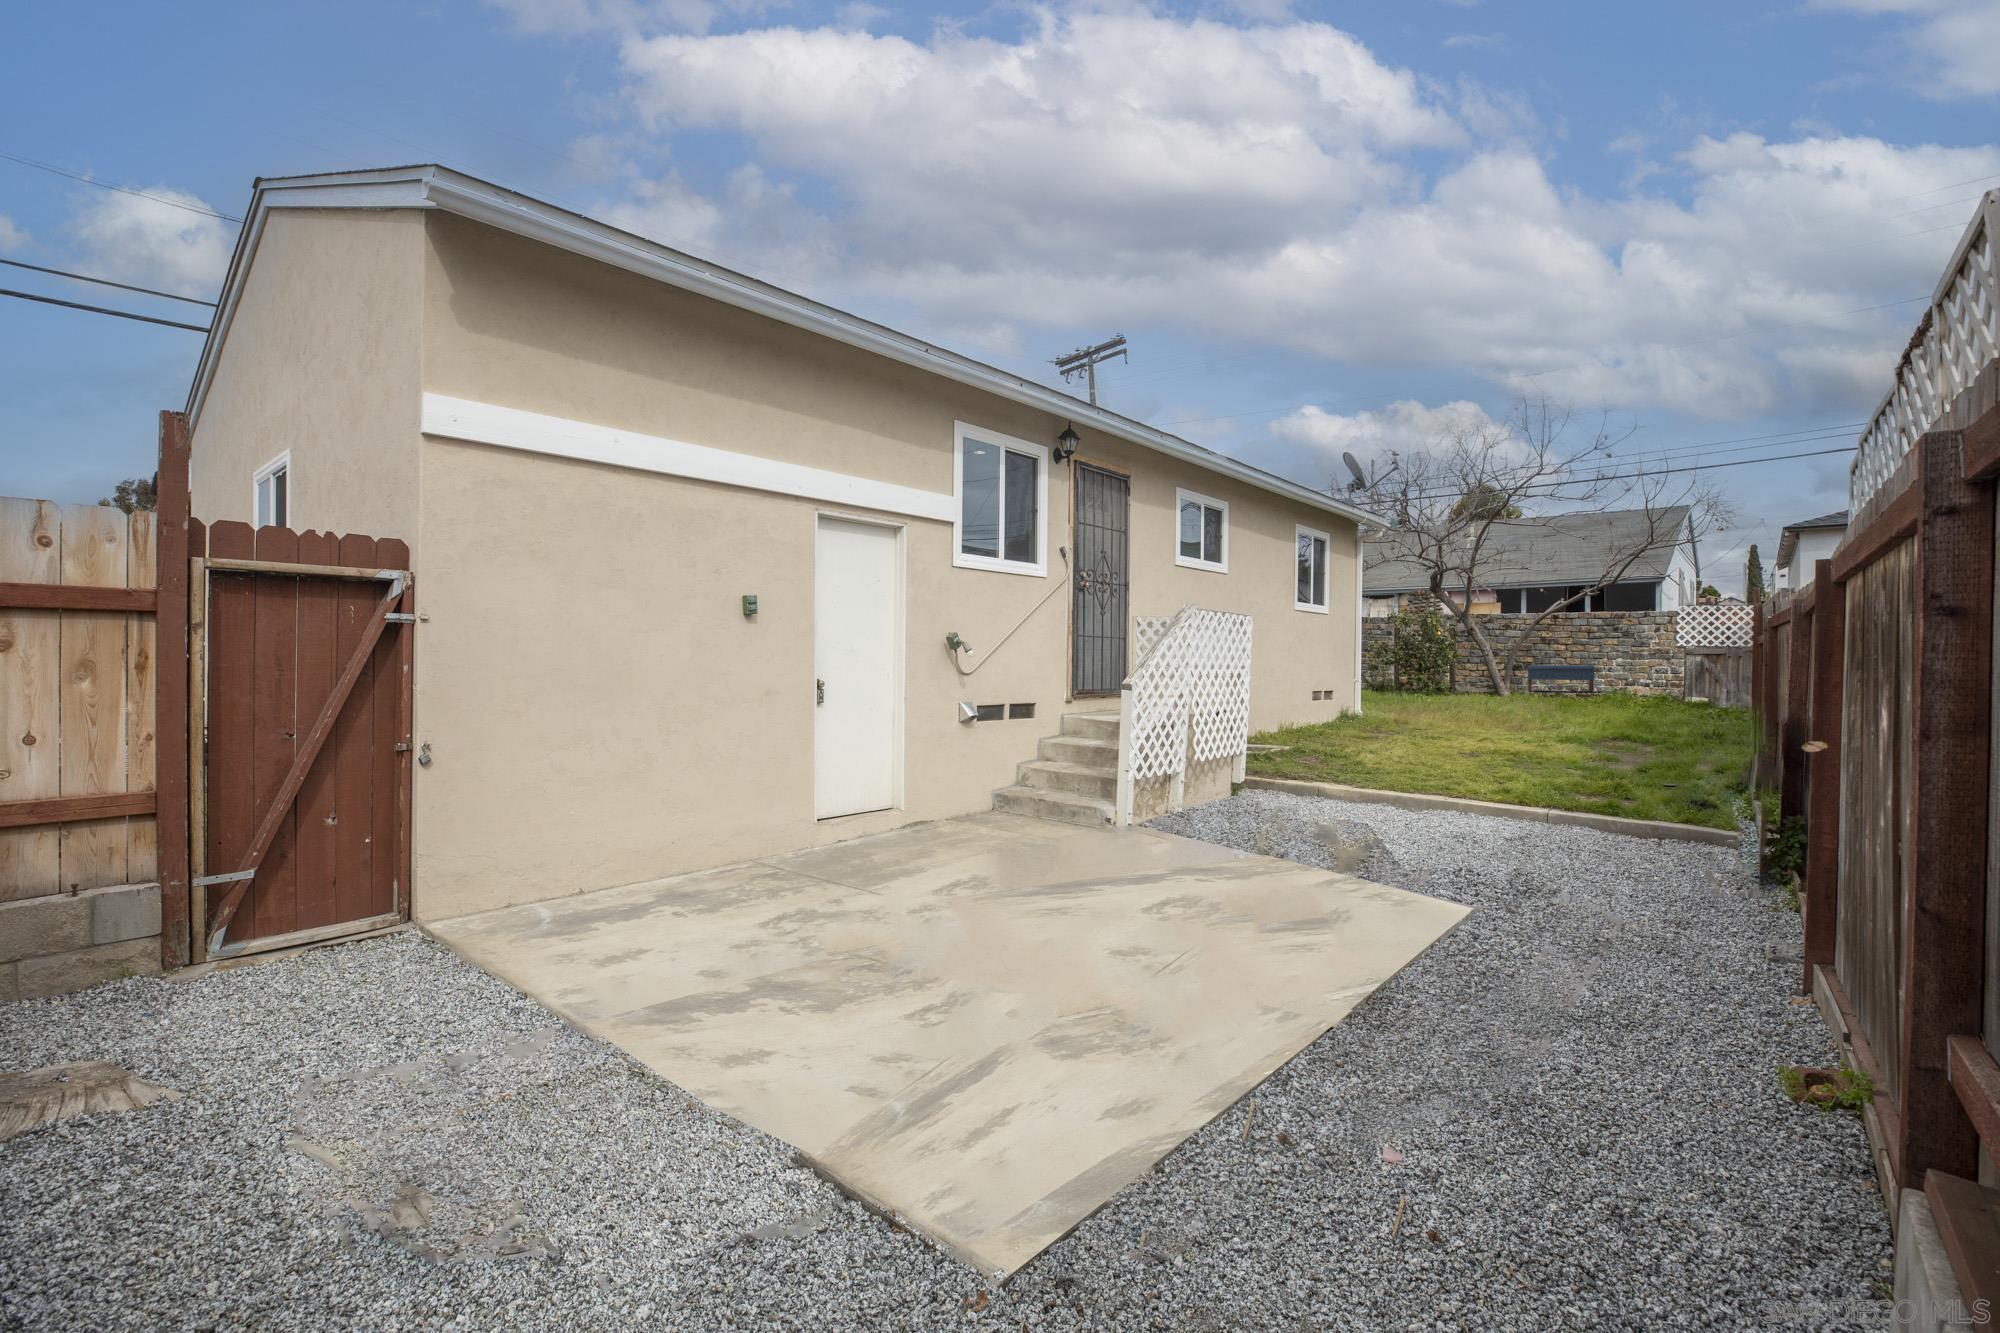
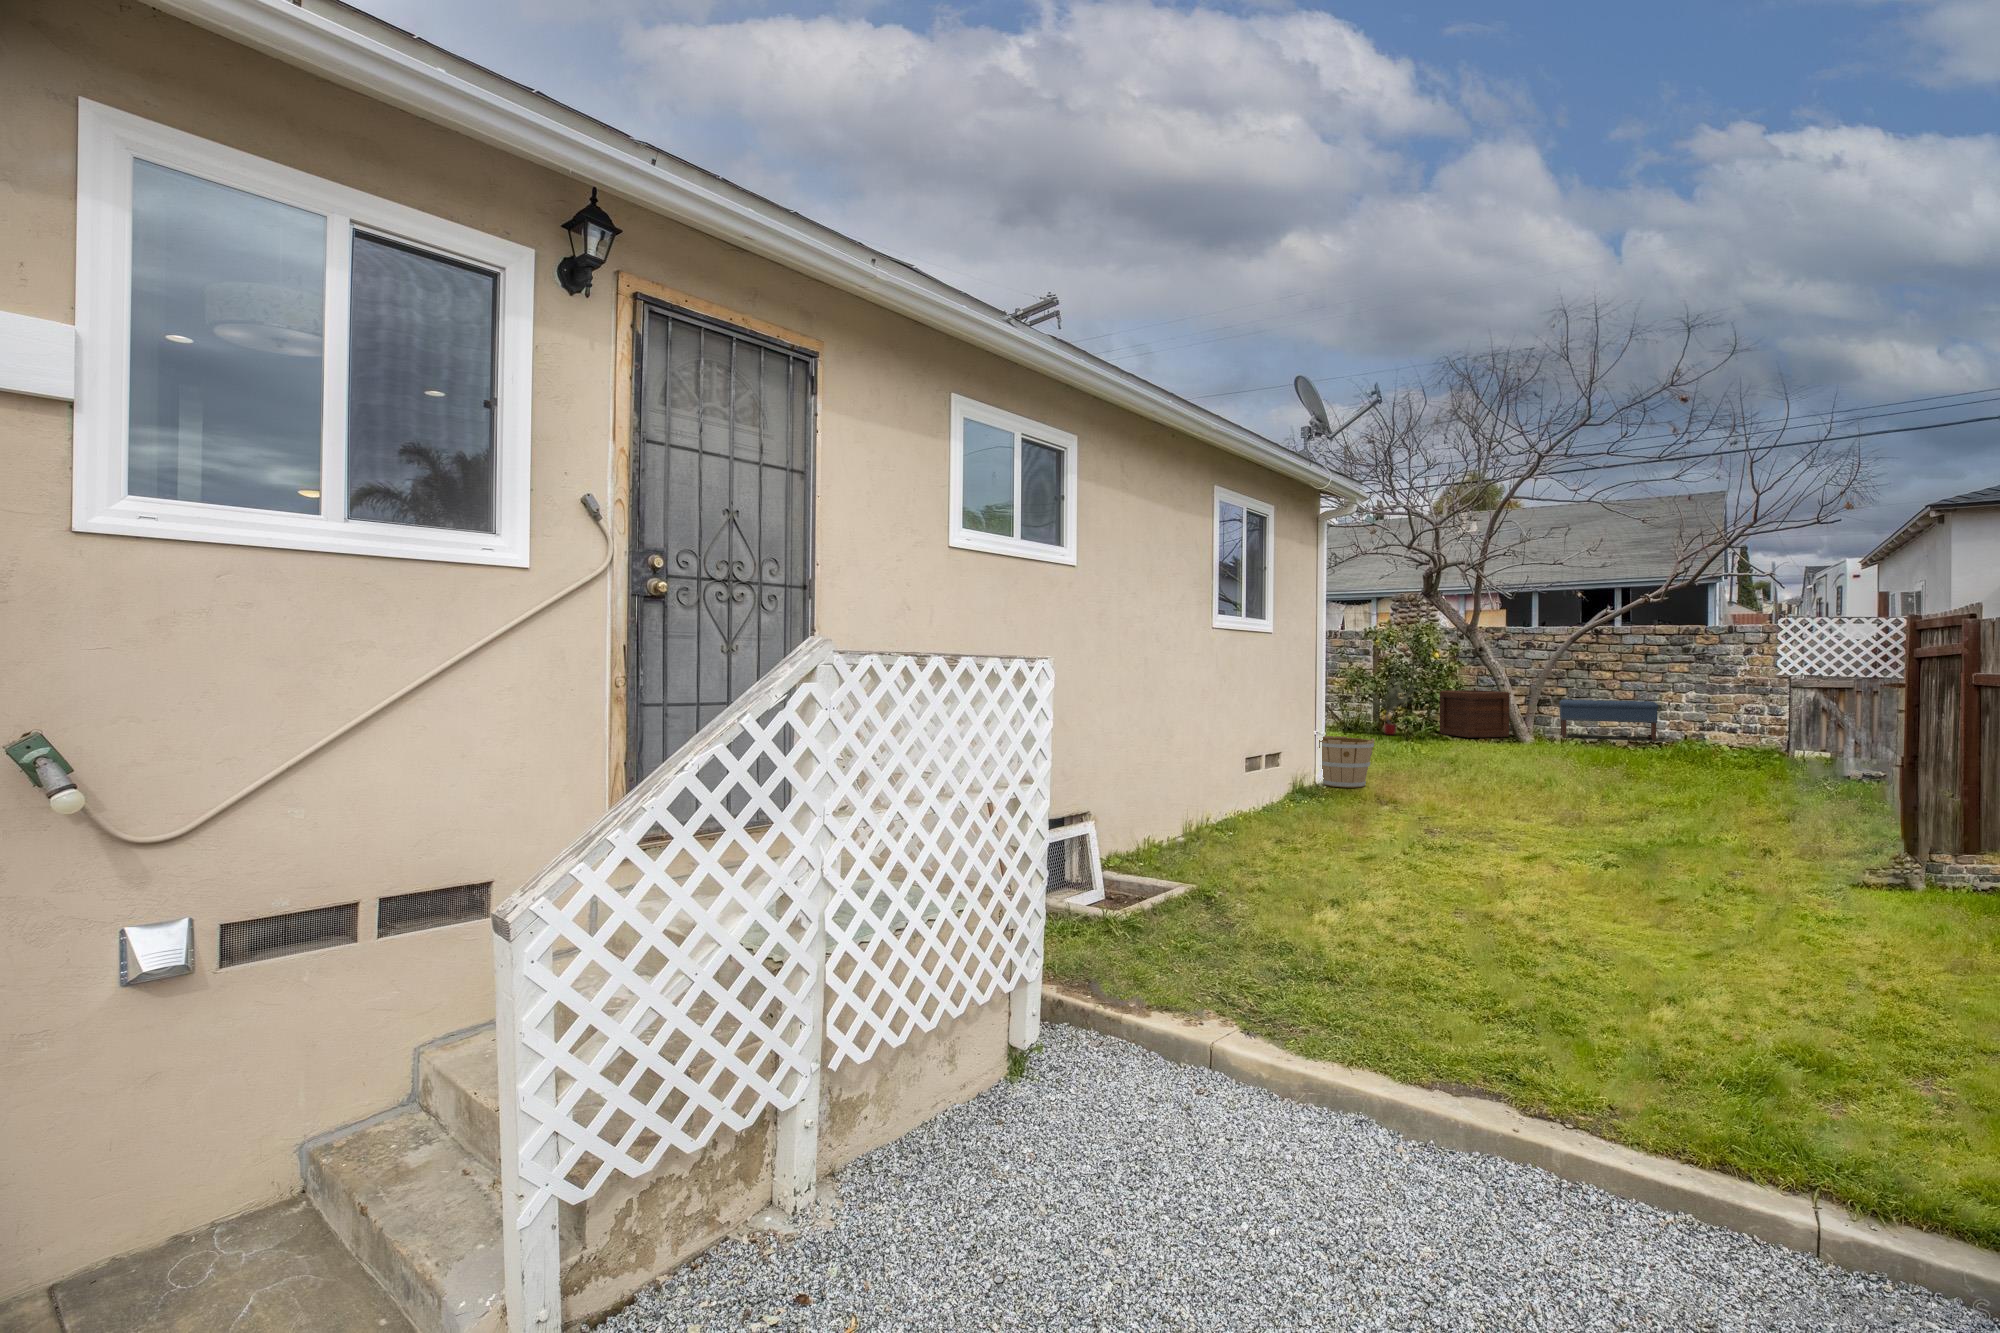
potted tree: none [1388,650,1424,692] -> present [1372,677,1414,735]
wooden crate: none [1441,660,1491,692] -> present [1440,690,1510,738]
wooden bucket: none [1356,682,1395,713] -> present [1319,736,1375,788]

